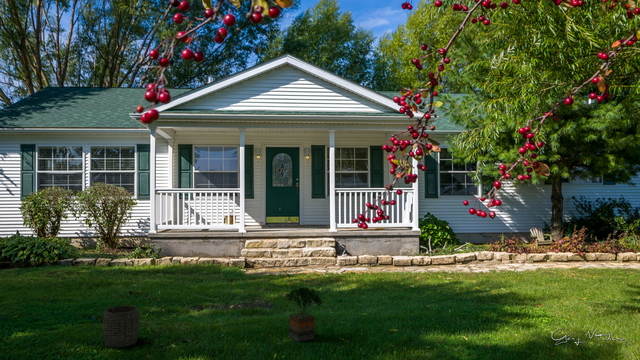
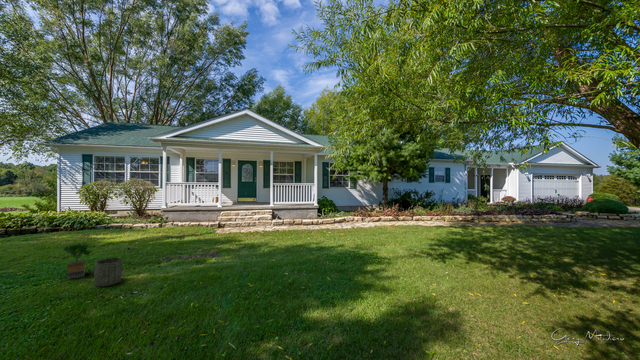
potted tree: present [287,287,322,342] -> present [63,243,91,279]

